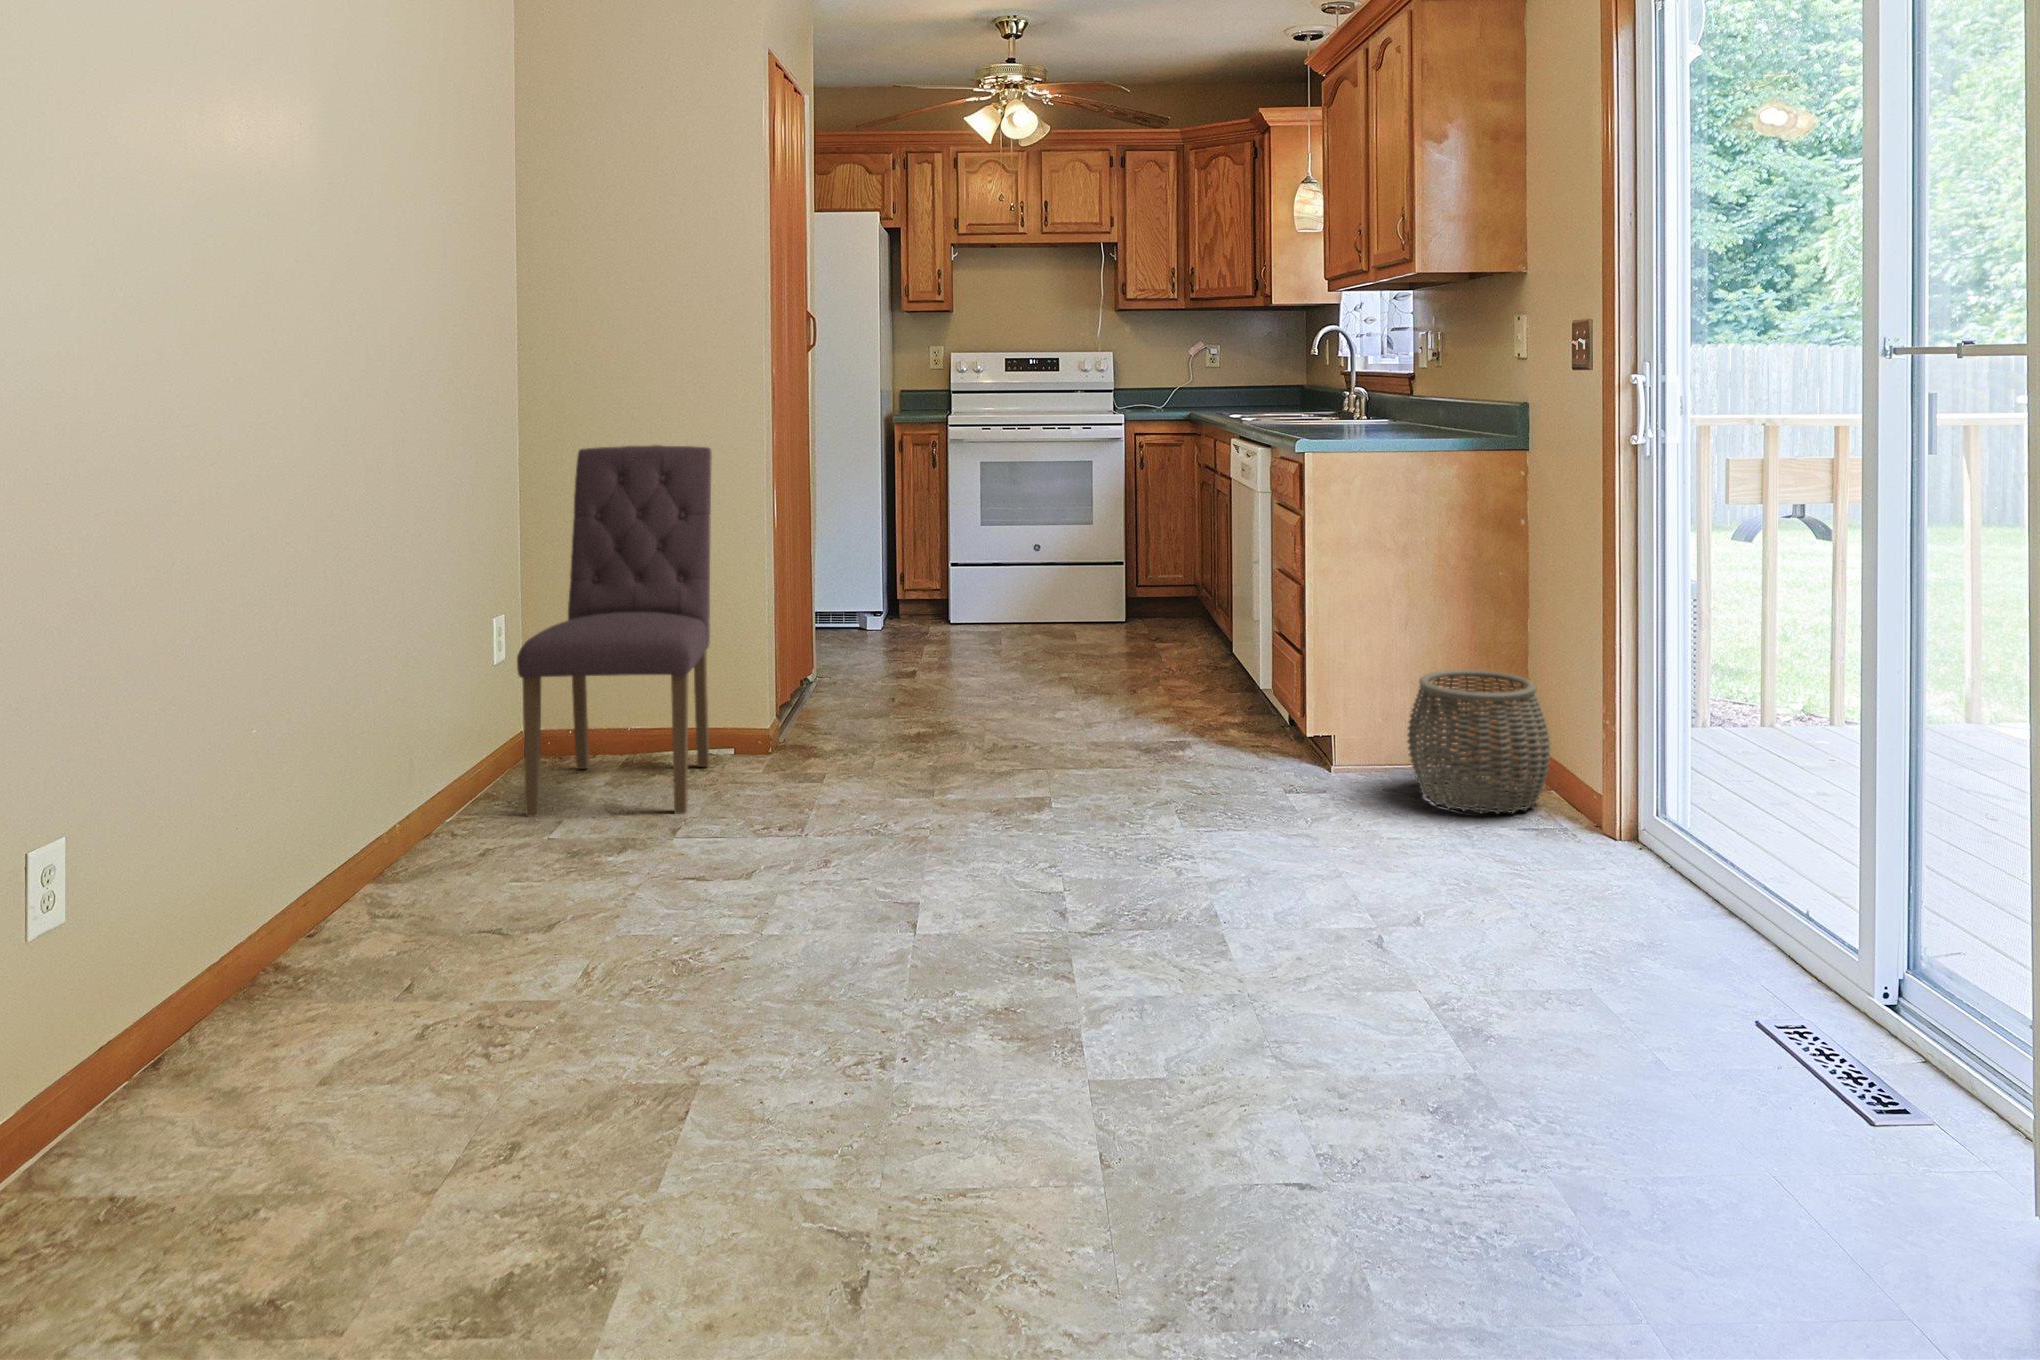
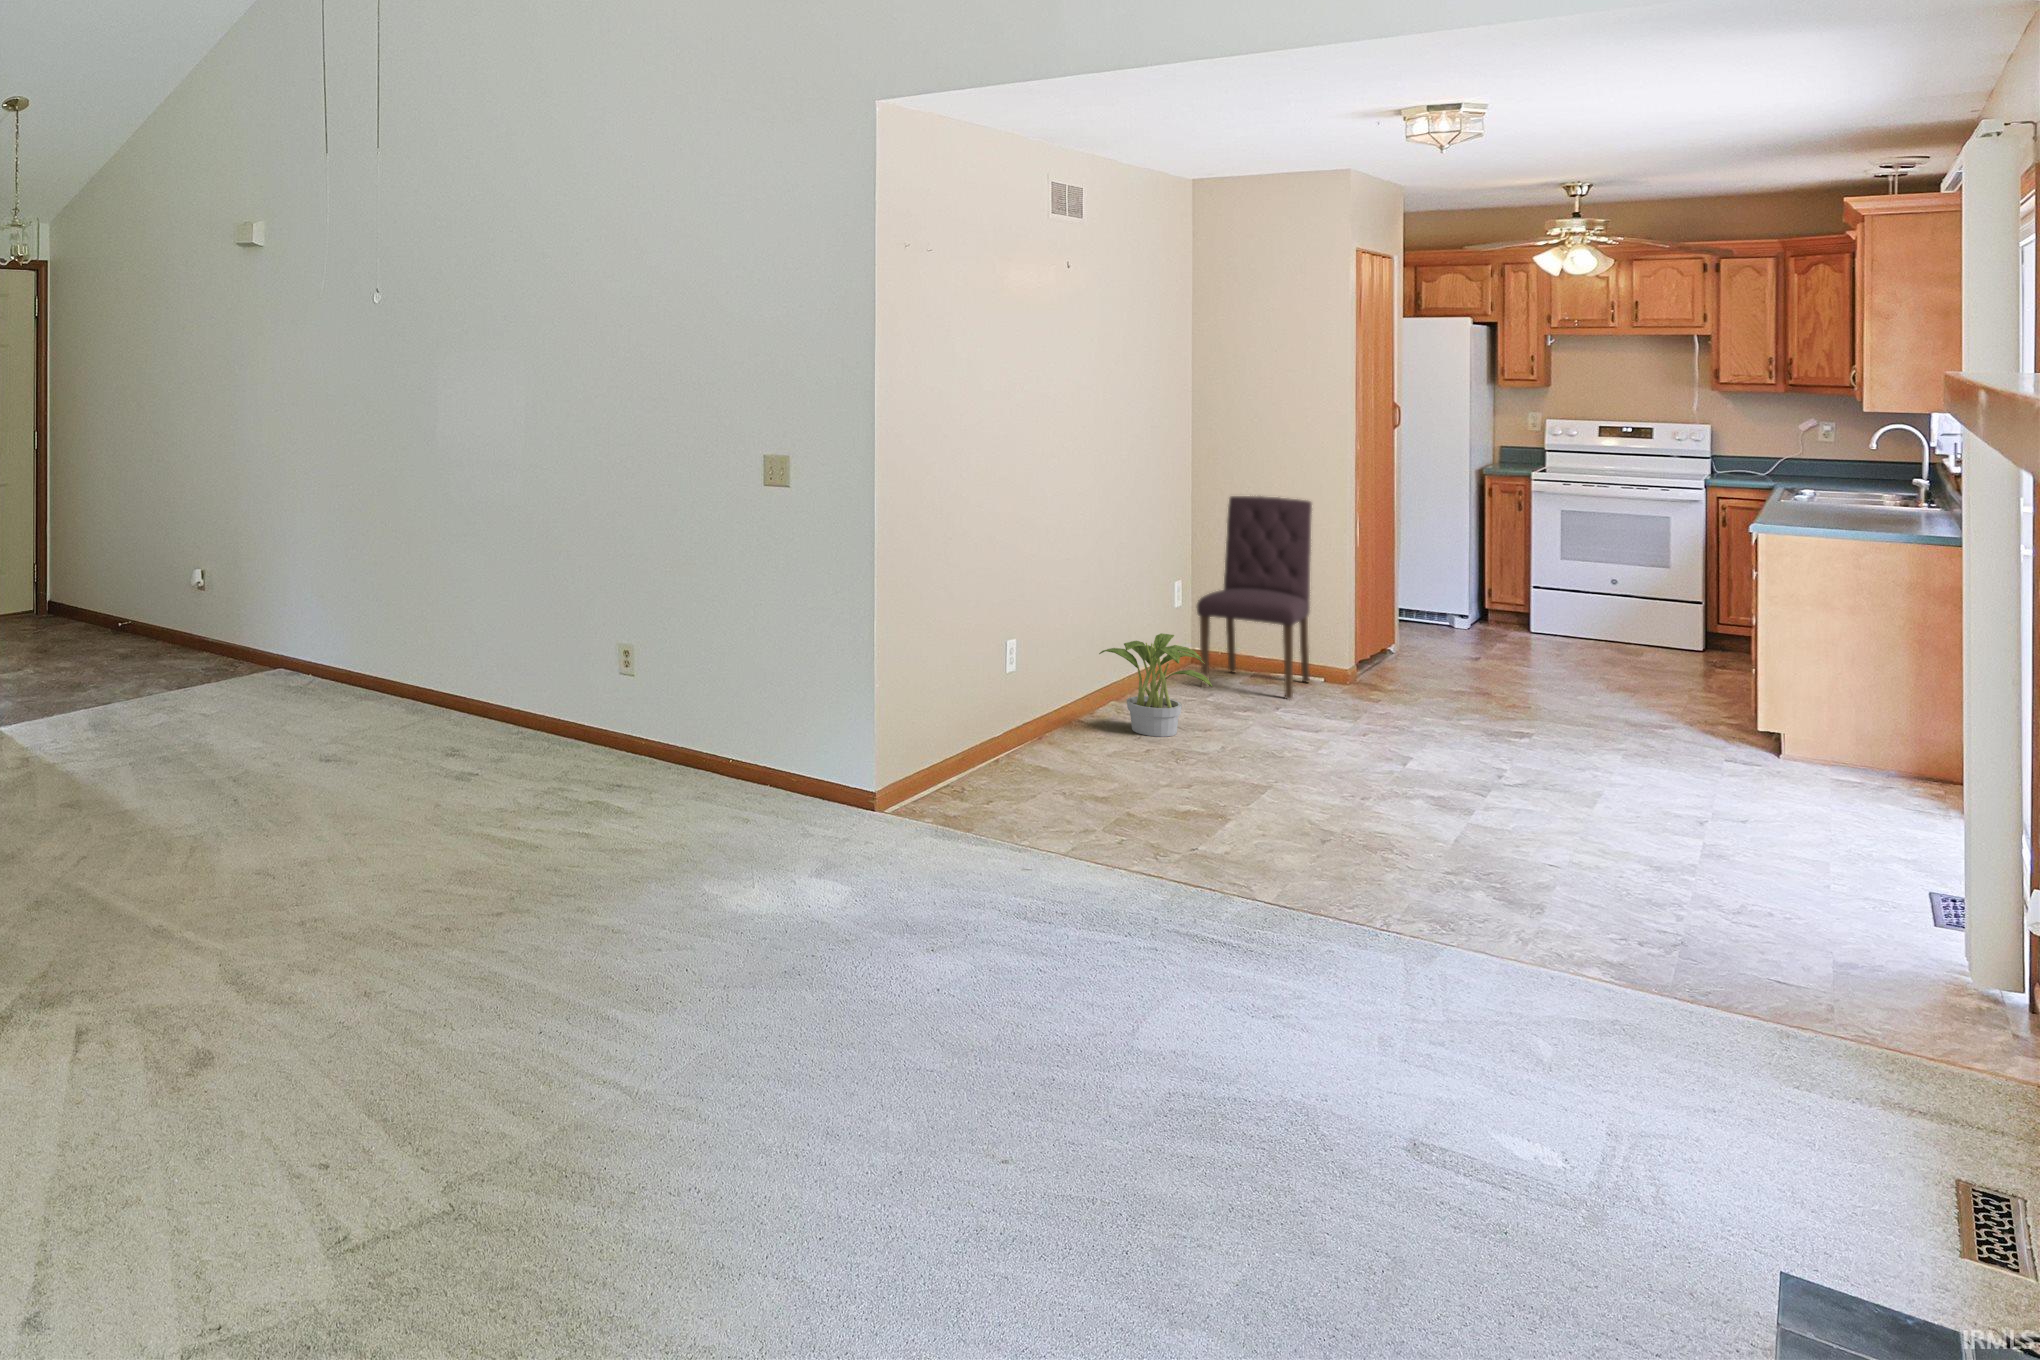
woven basket: present [1407,670,1551,814] -> none [1811,695,1935,792]
potted plant: none [277,743,536,1011] -> present [1099,633,1212,737]

